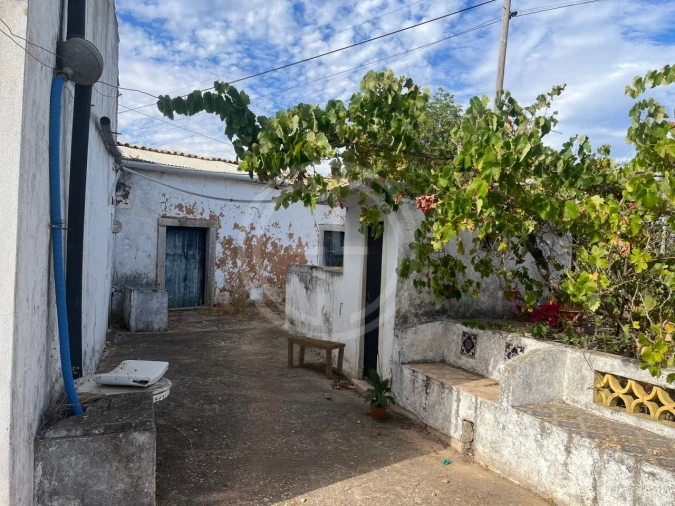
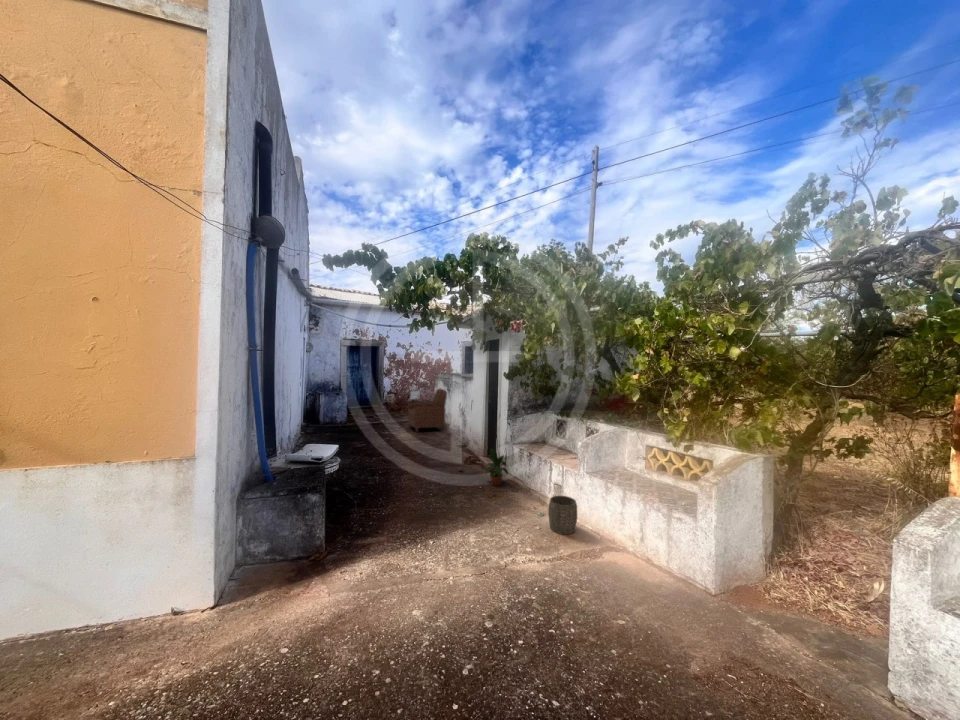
chair: none [249,286,303,344] -> present [408,389,447,432]
bench: present [288,336,346,379] -> none [434,426,476,457]
woven basket: none [459,437,500,491] -> present [548,496,577,534]

